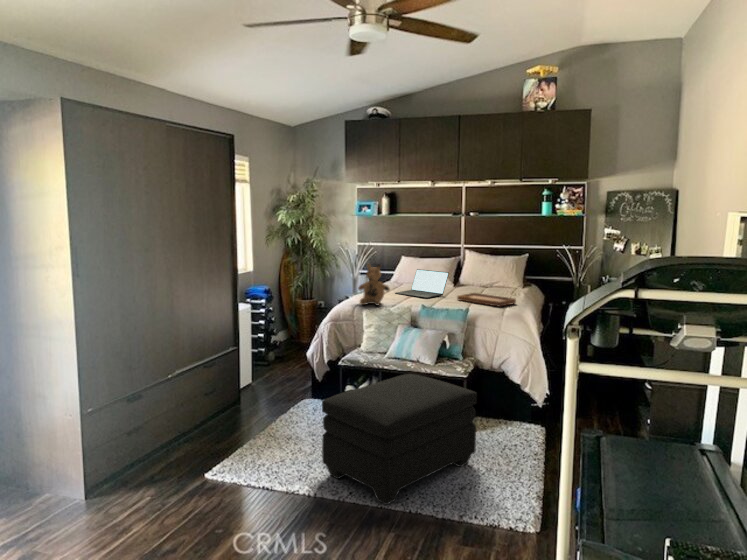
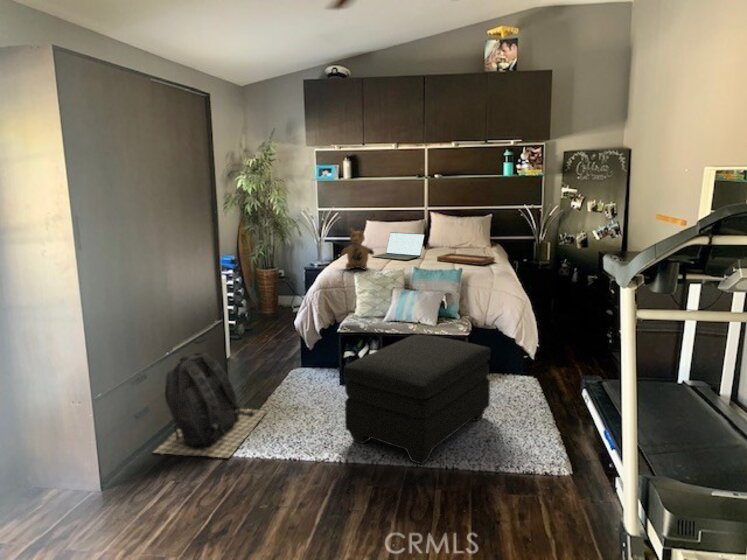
backpack: none [143,377,262,480] -> present [154,352,267,457]

